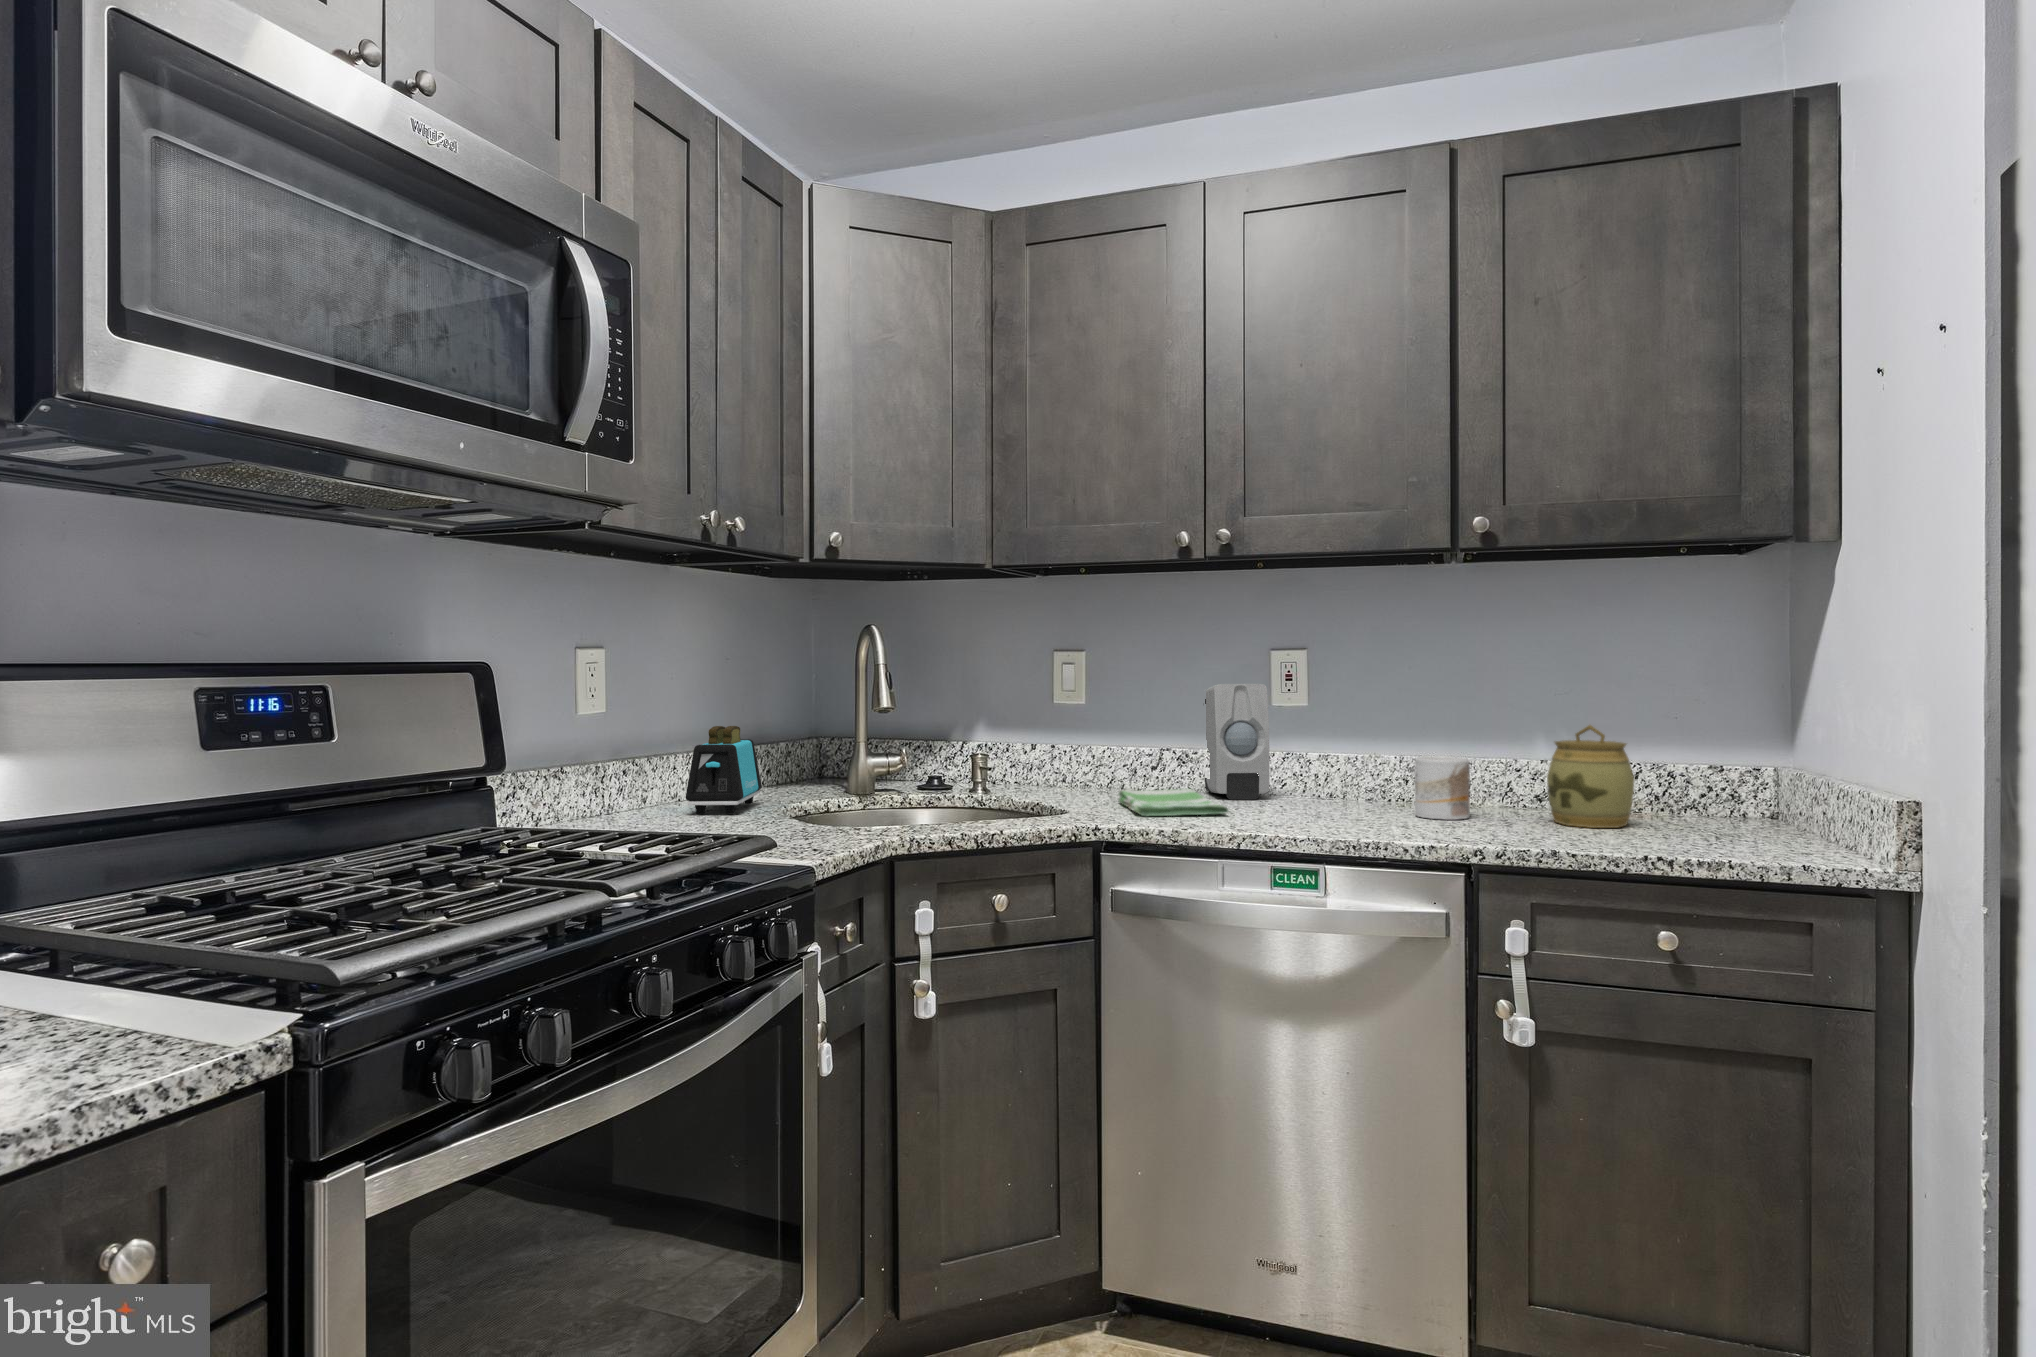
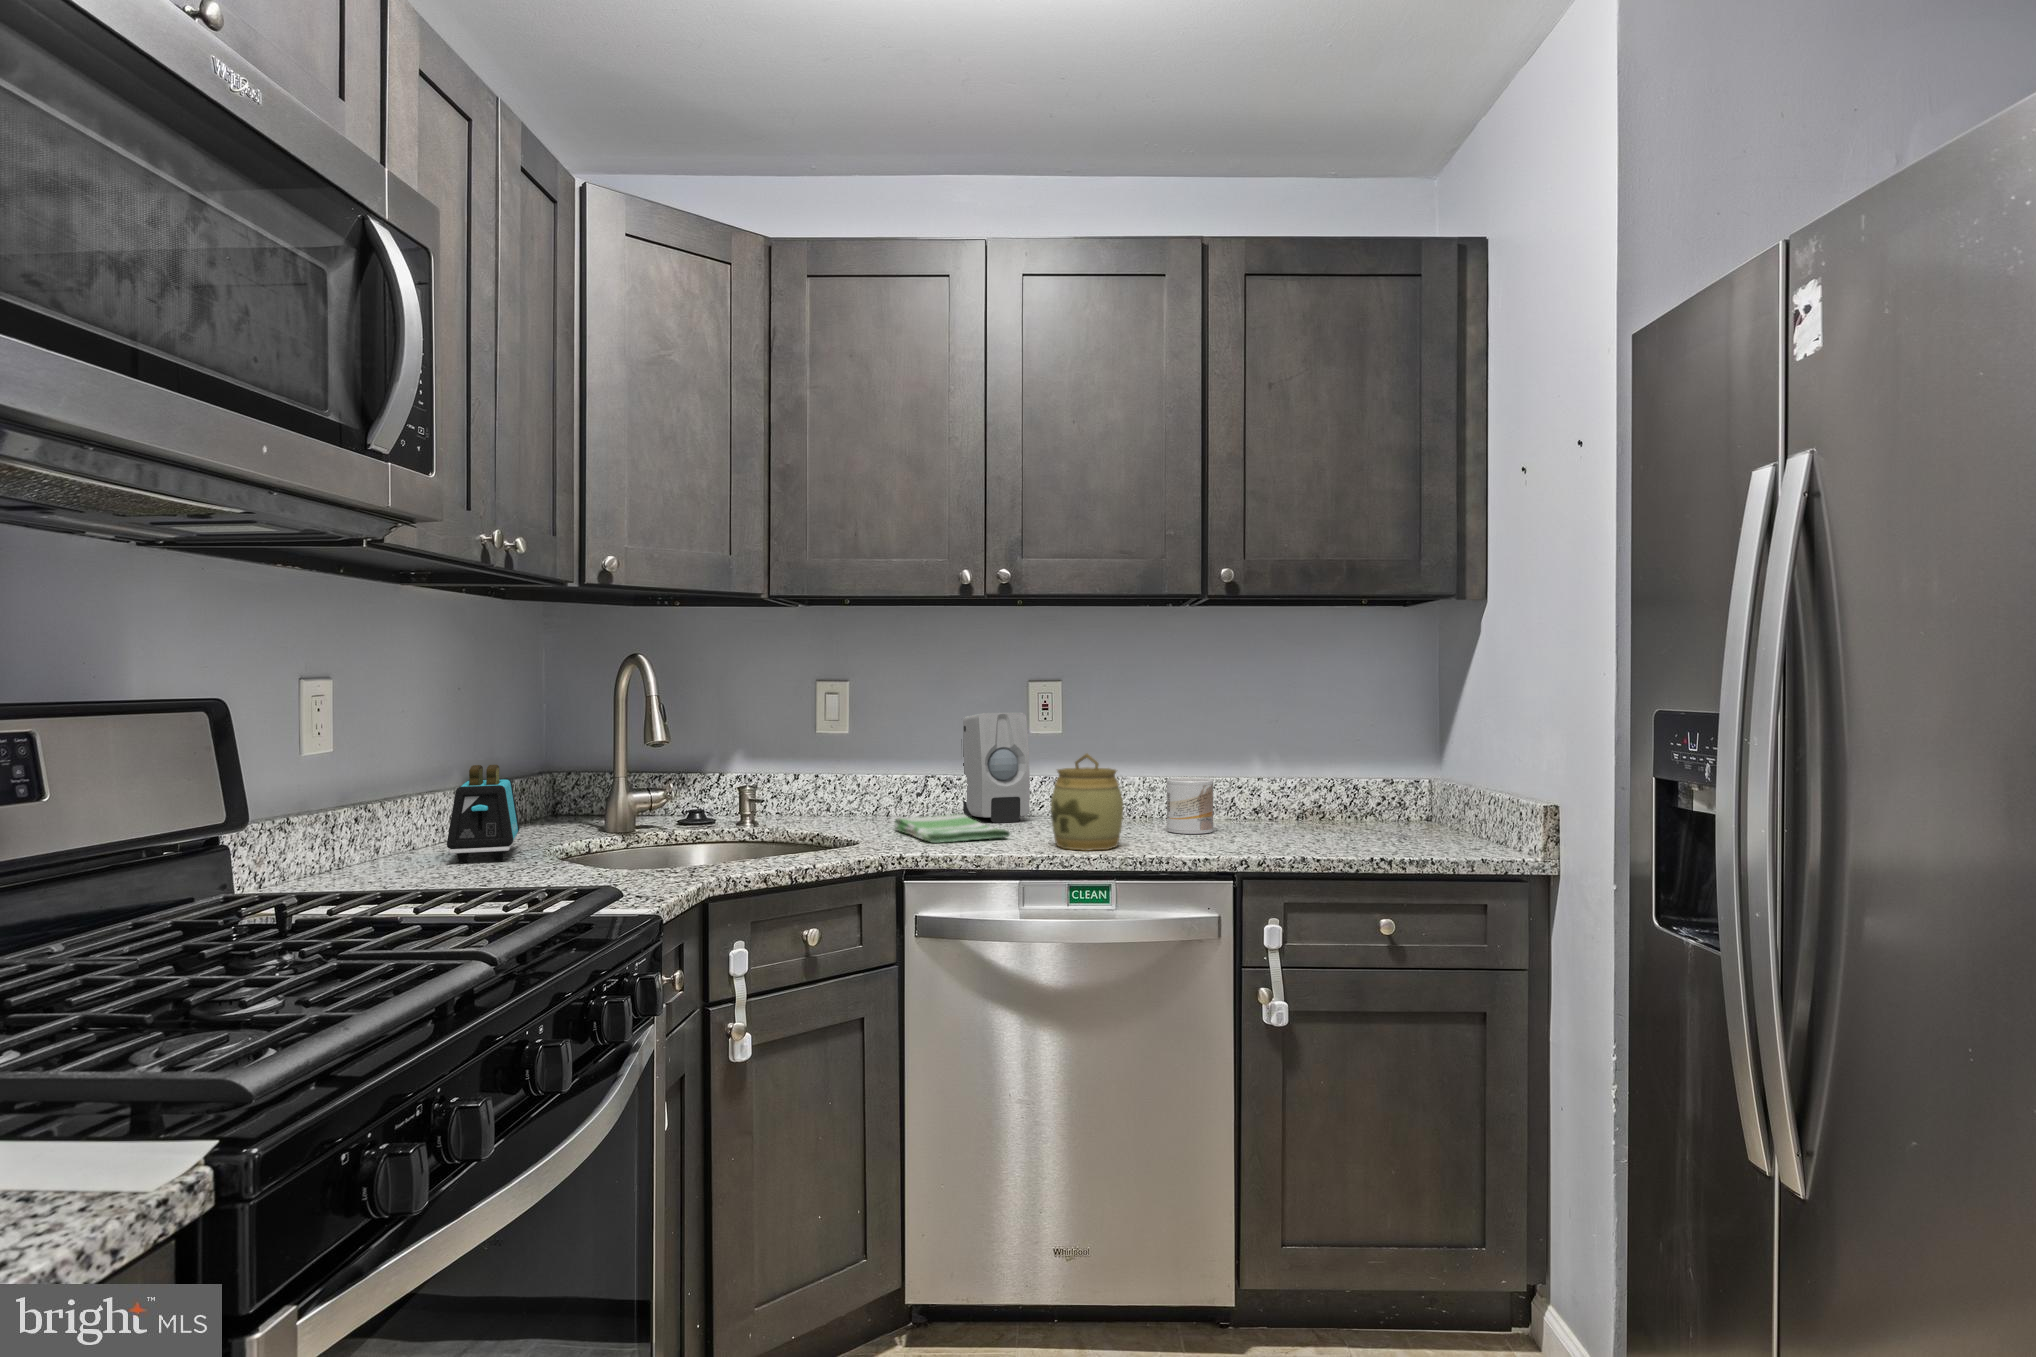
jar: present [1547,725,1634,828] -> present [1050,754,1123,851]

